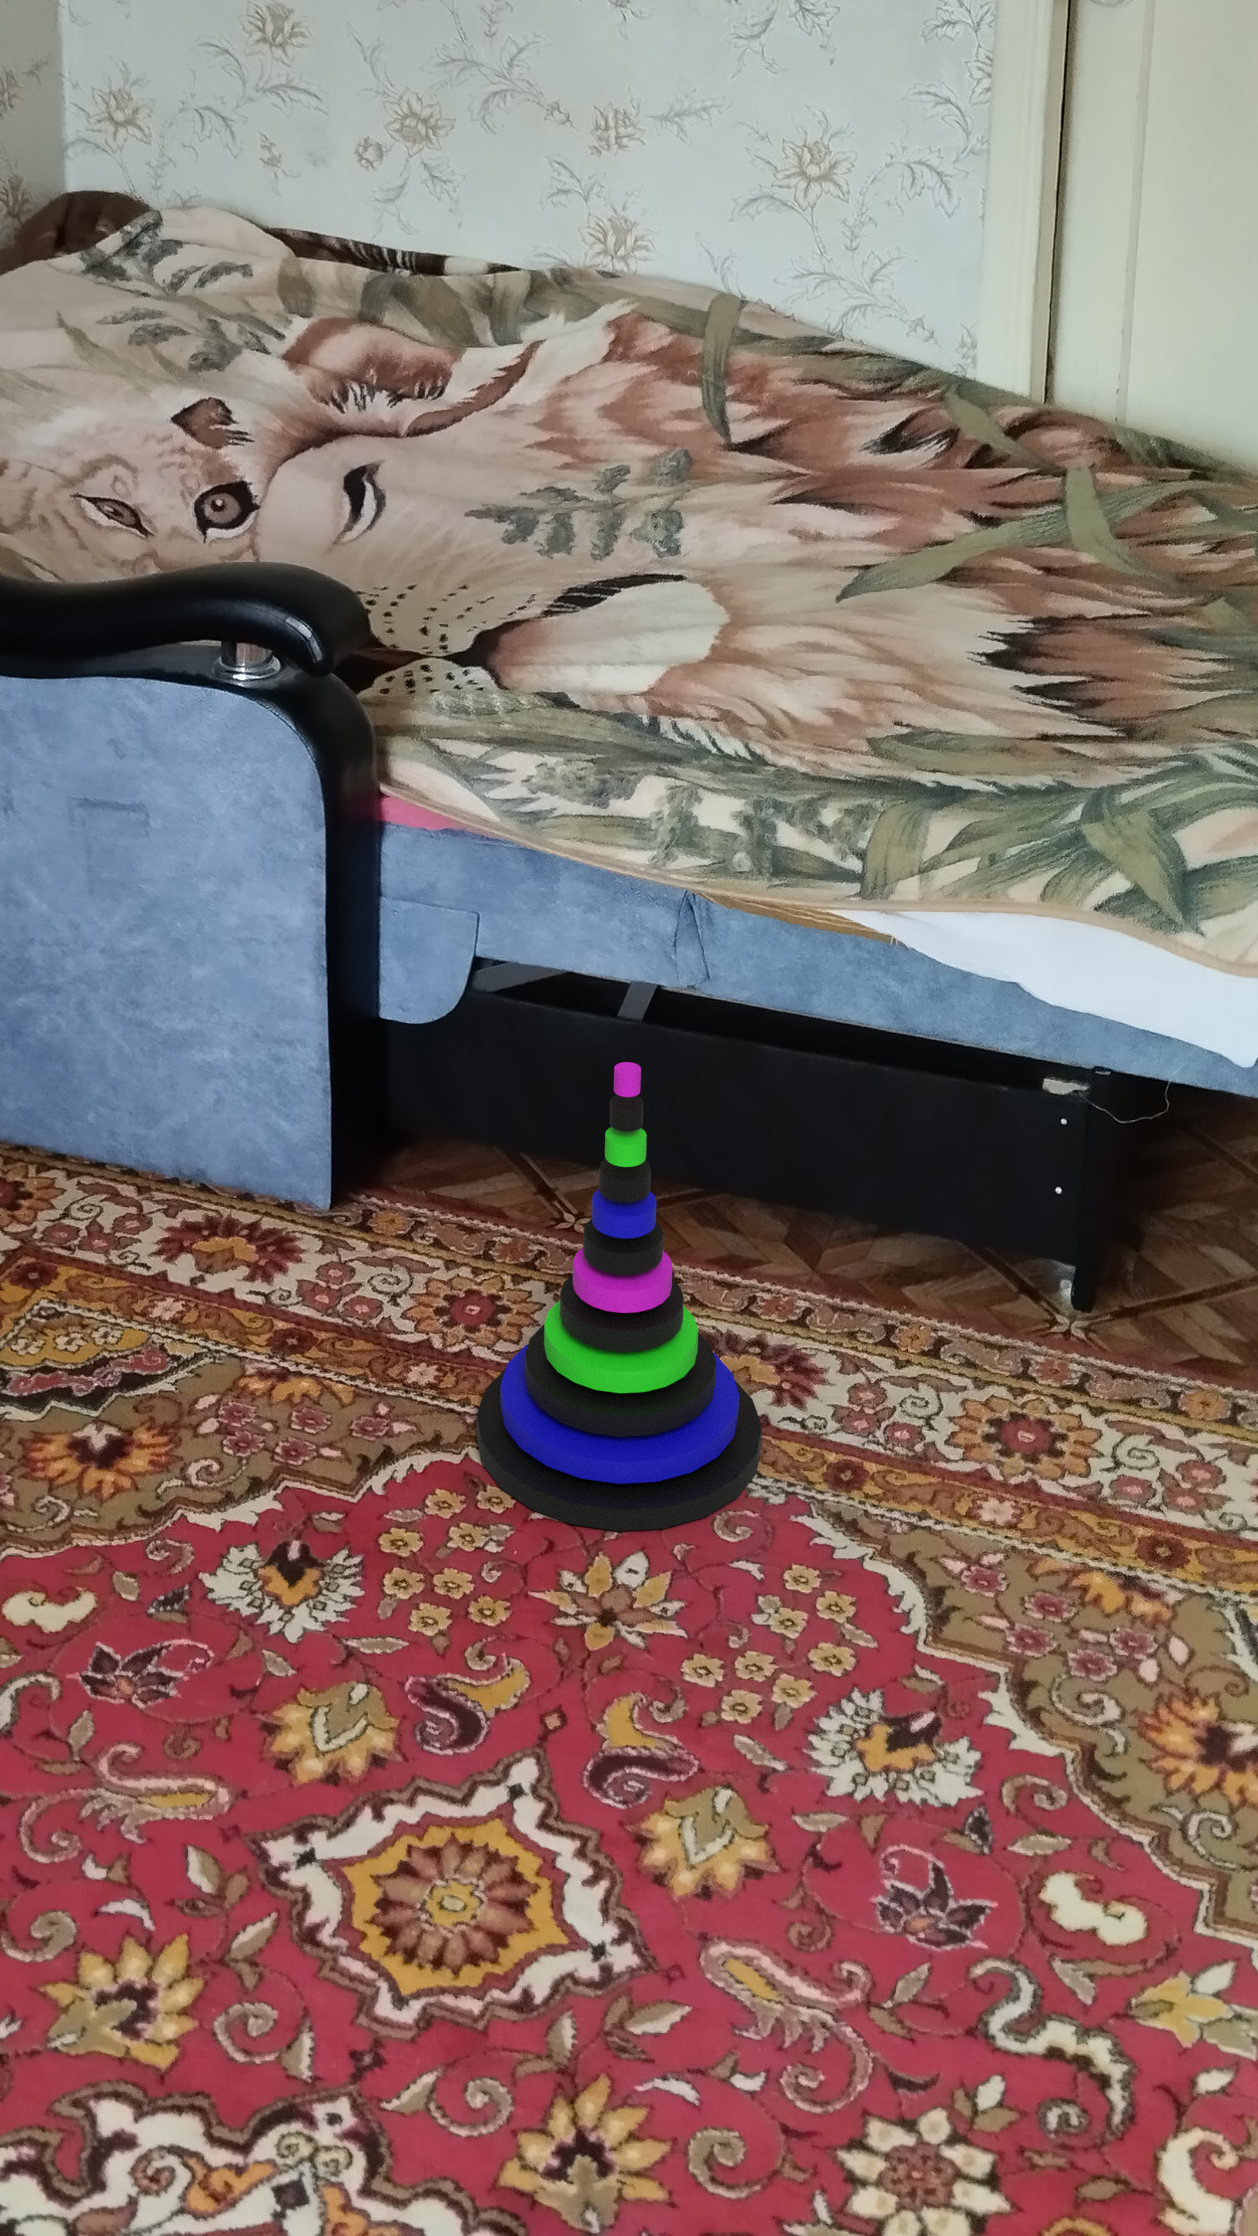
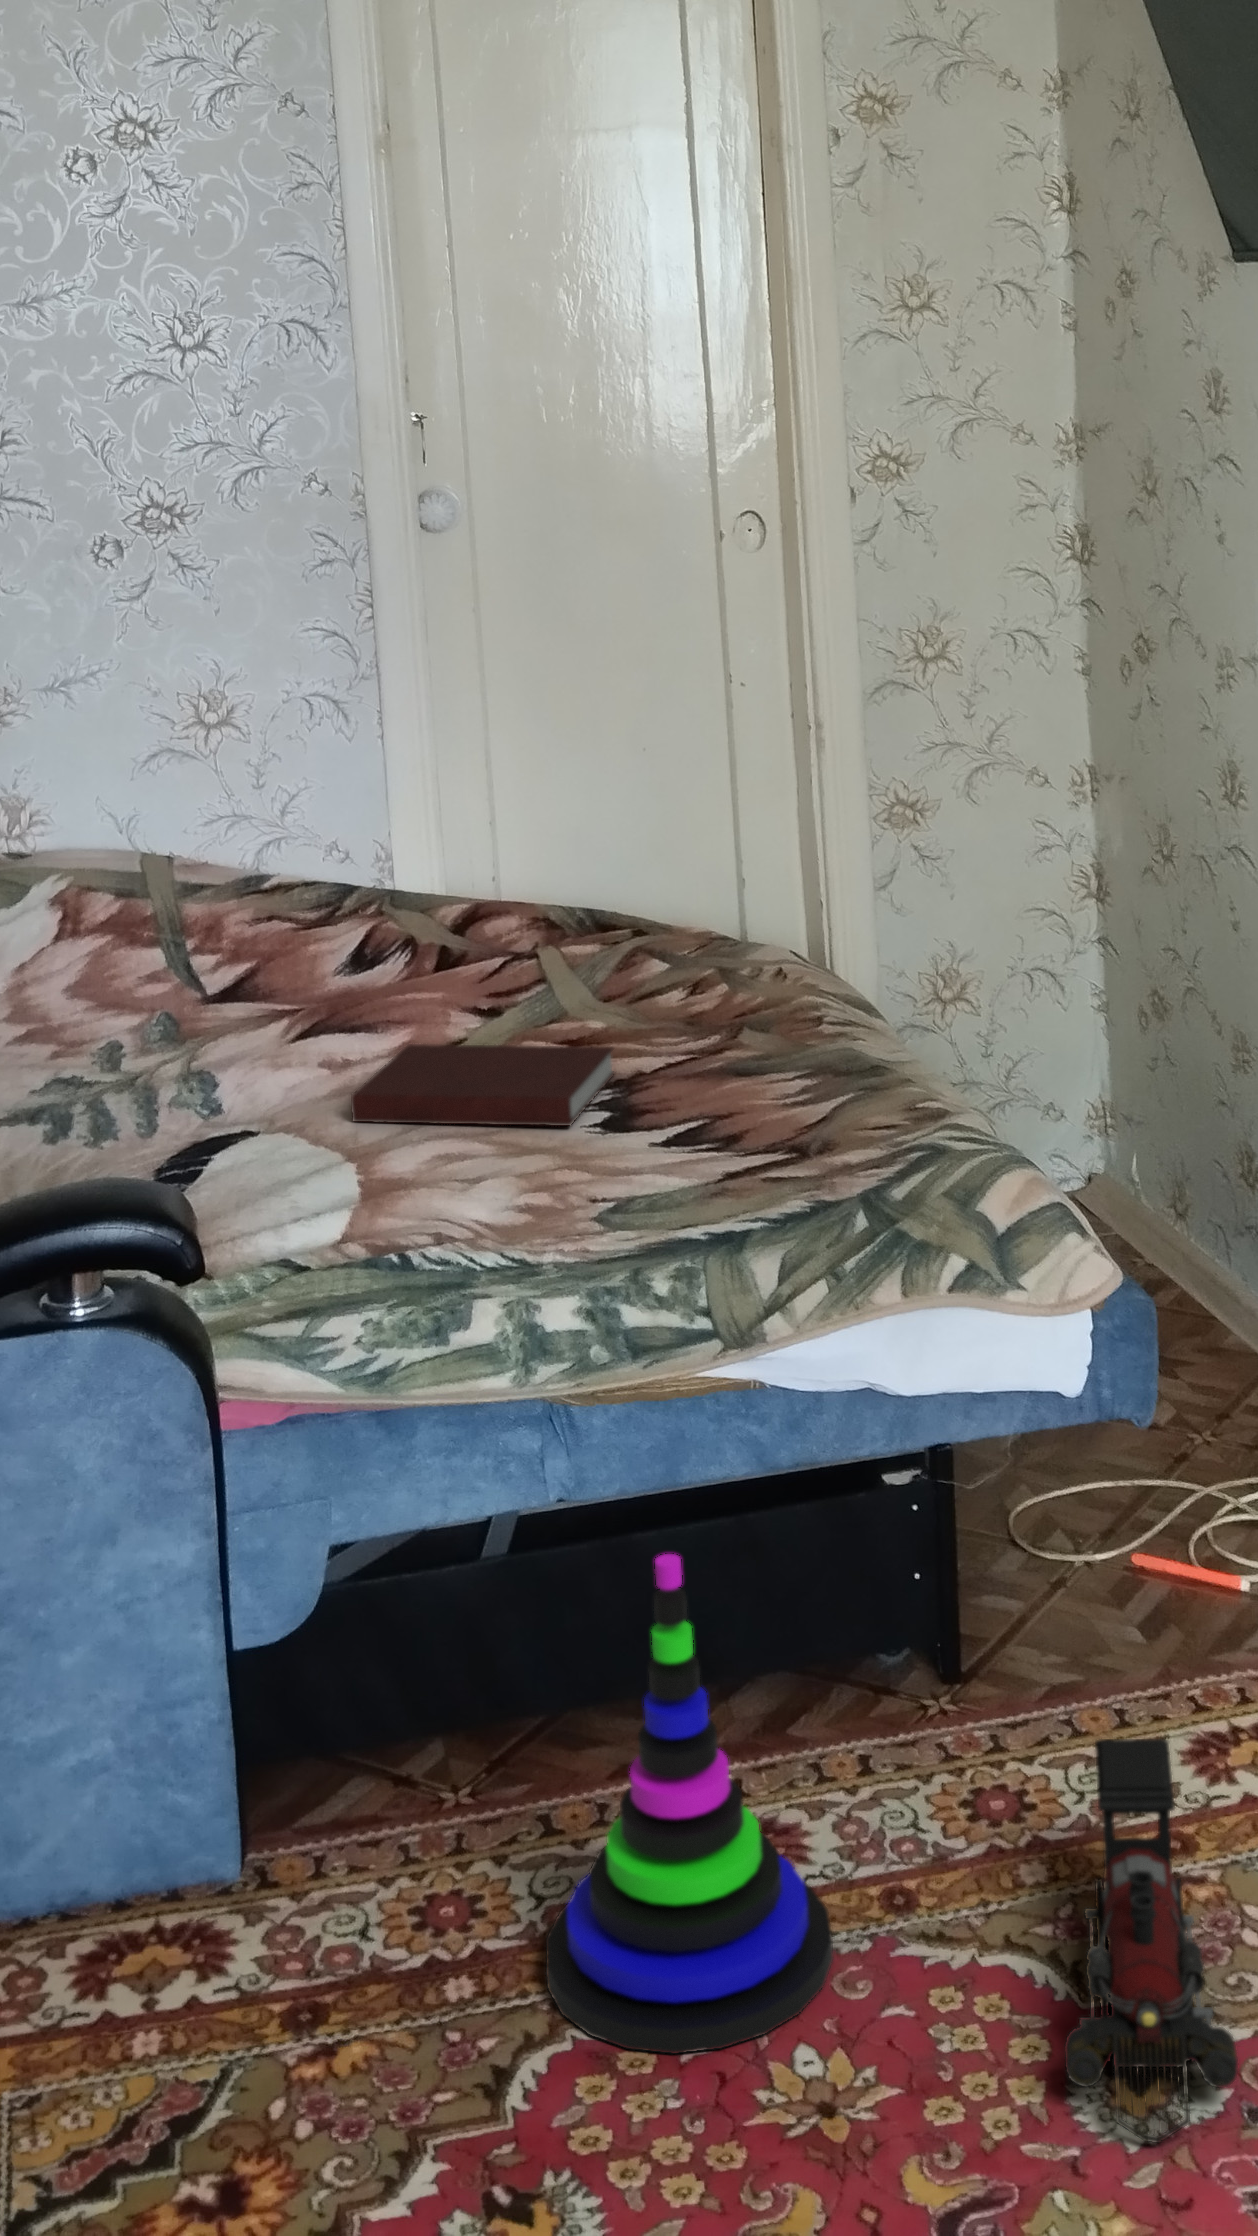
notebook: none [728,526,1021,642] -> present [351,1044,615,1126]
toy train: none [814,1408,1122,1798] -> present [1065,1739,1238,2143]

